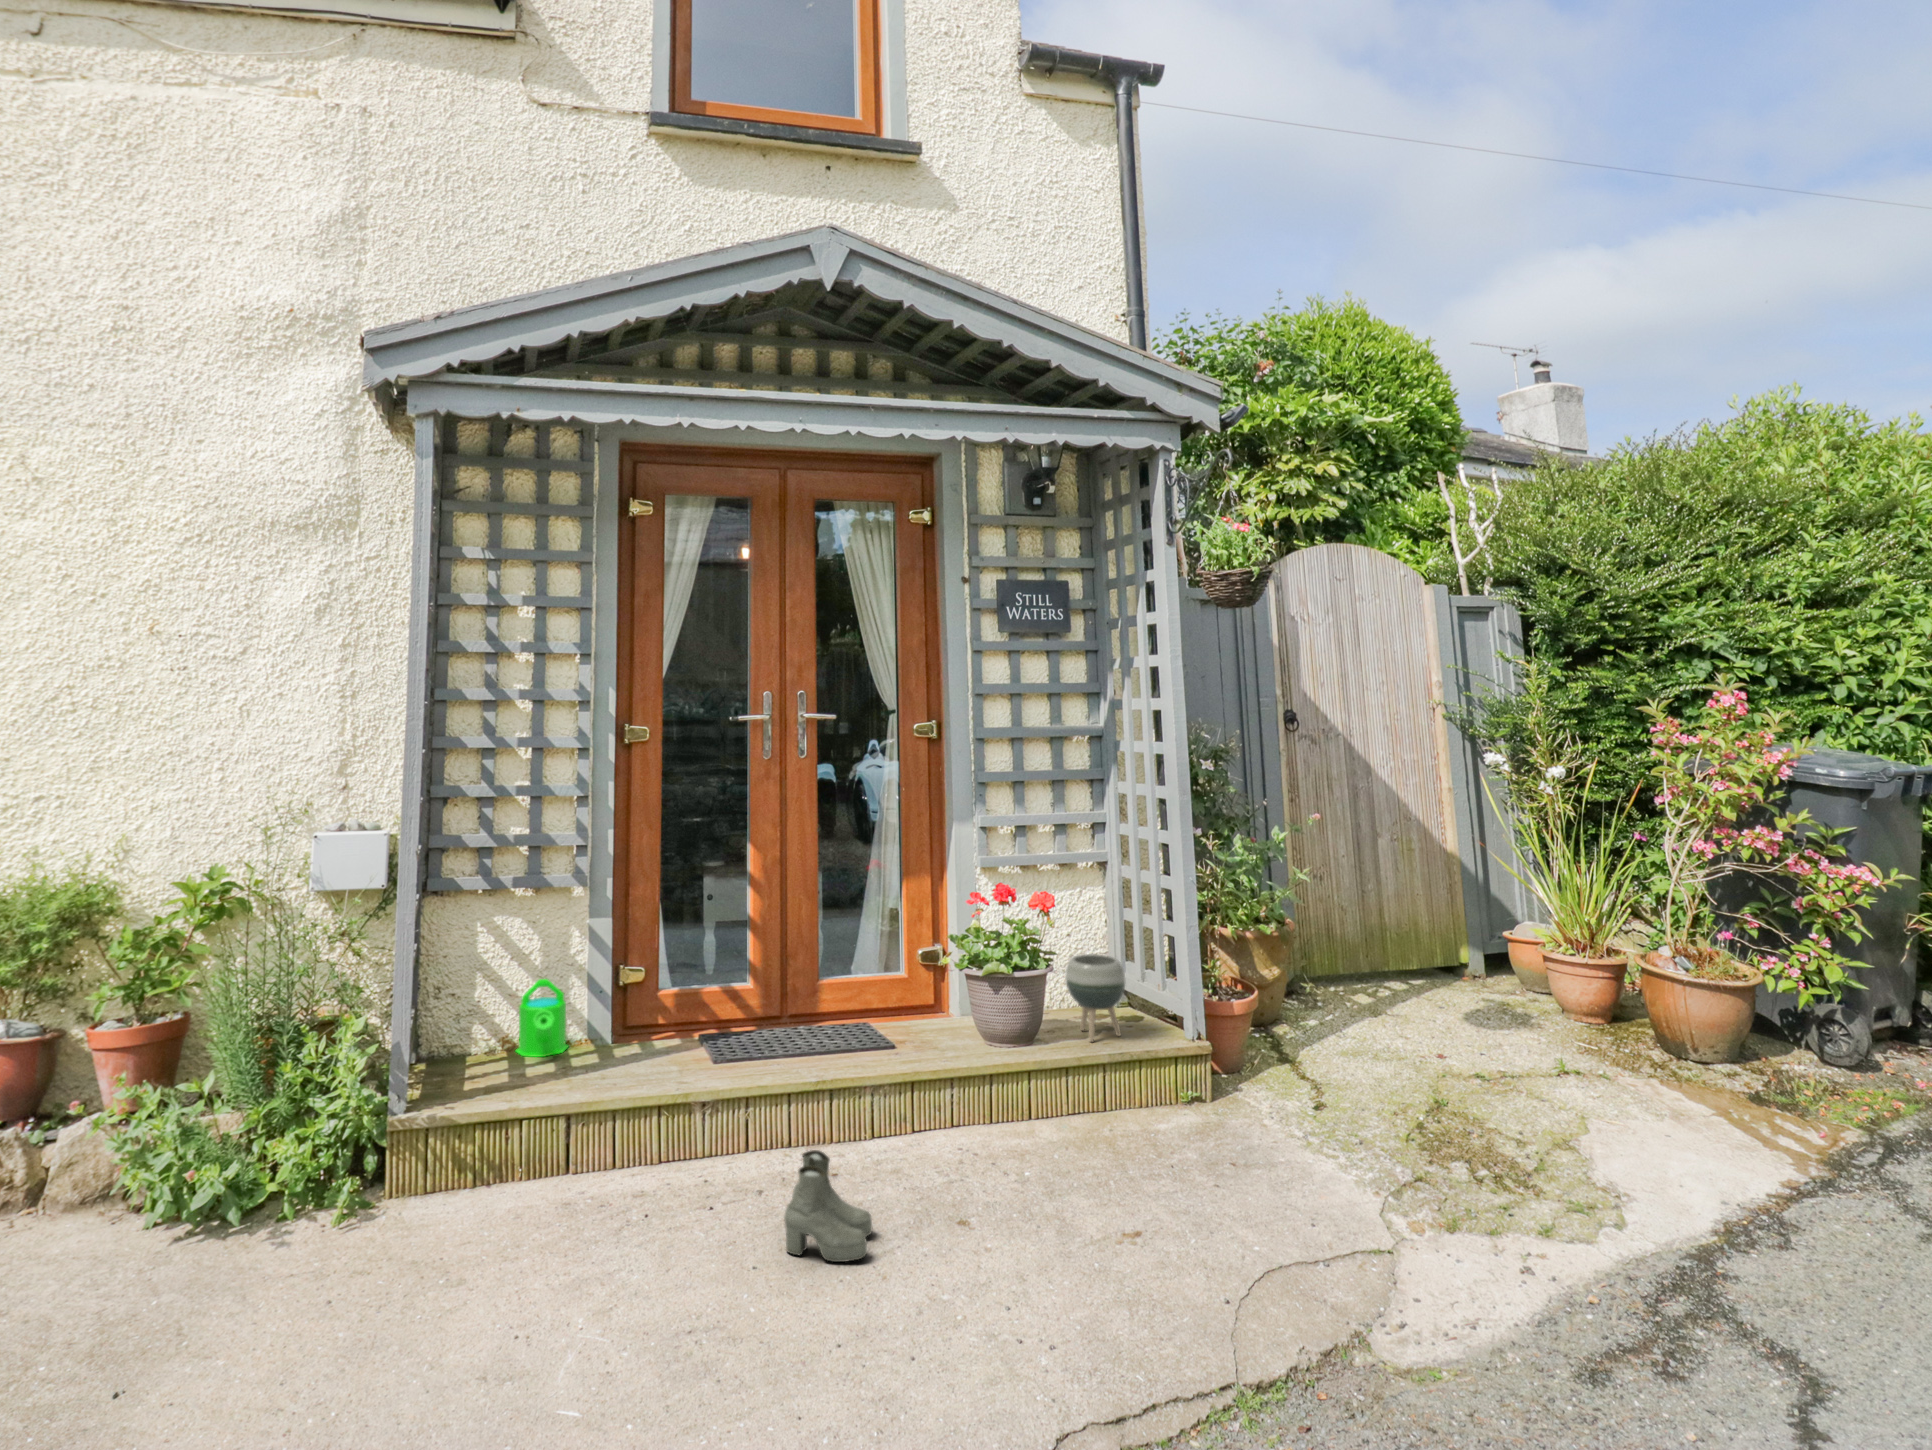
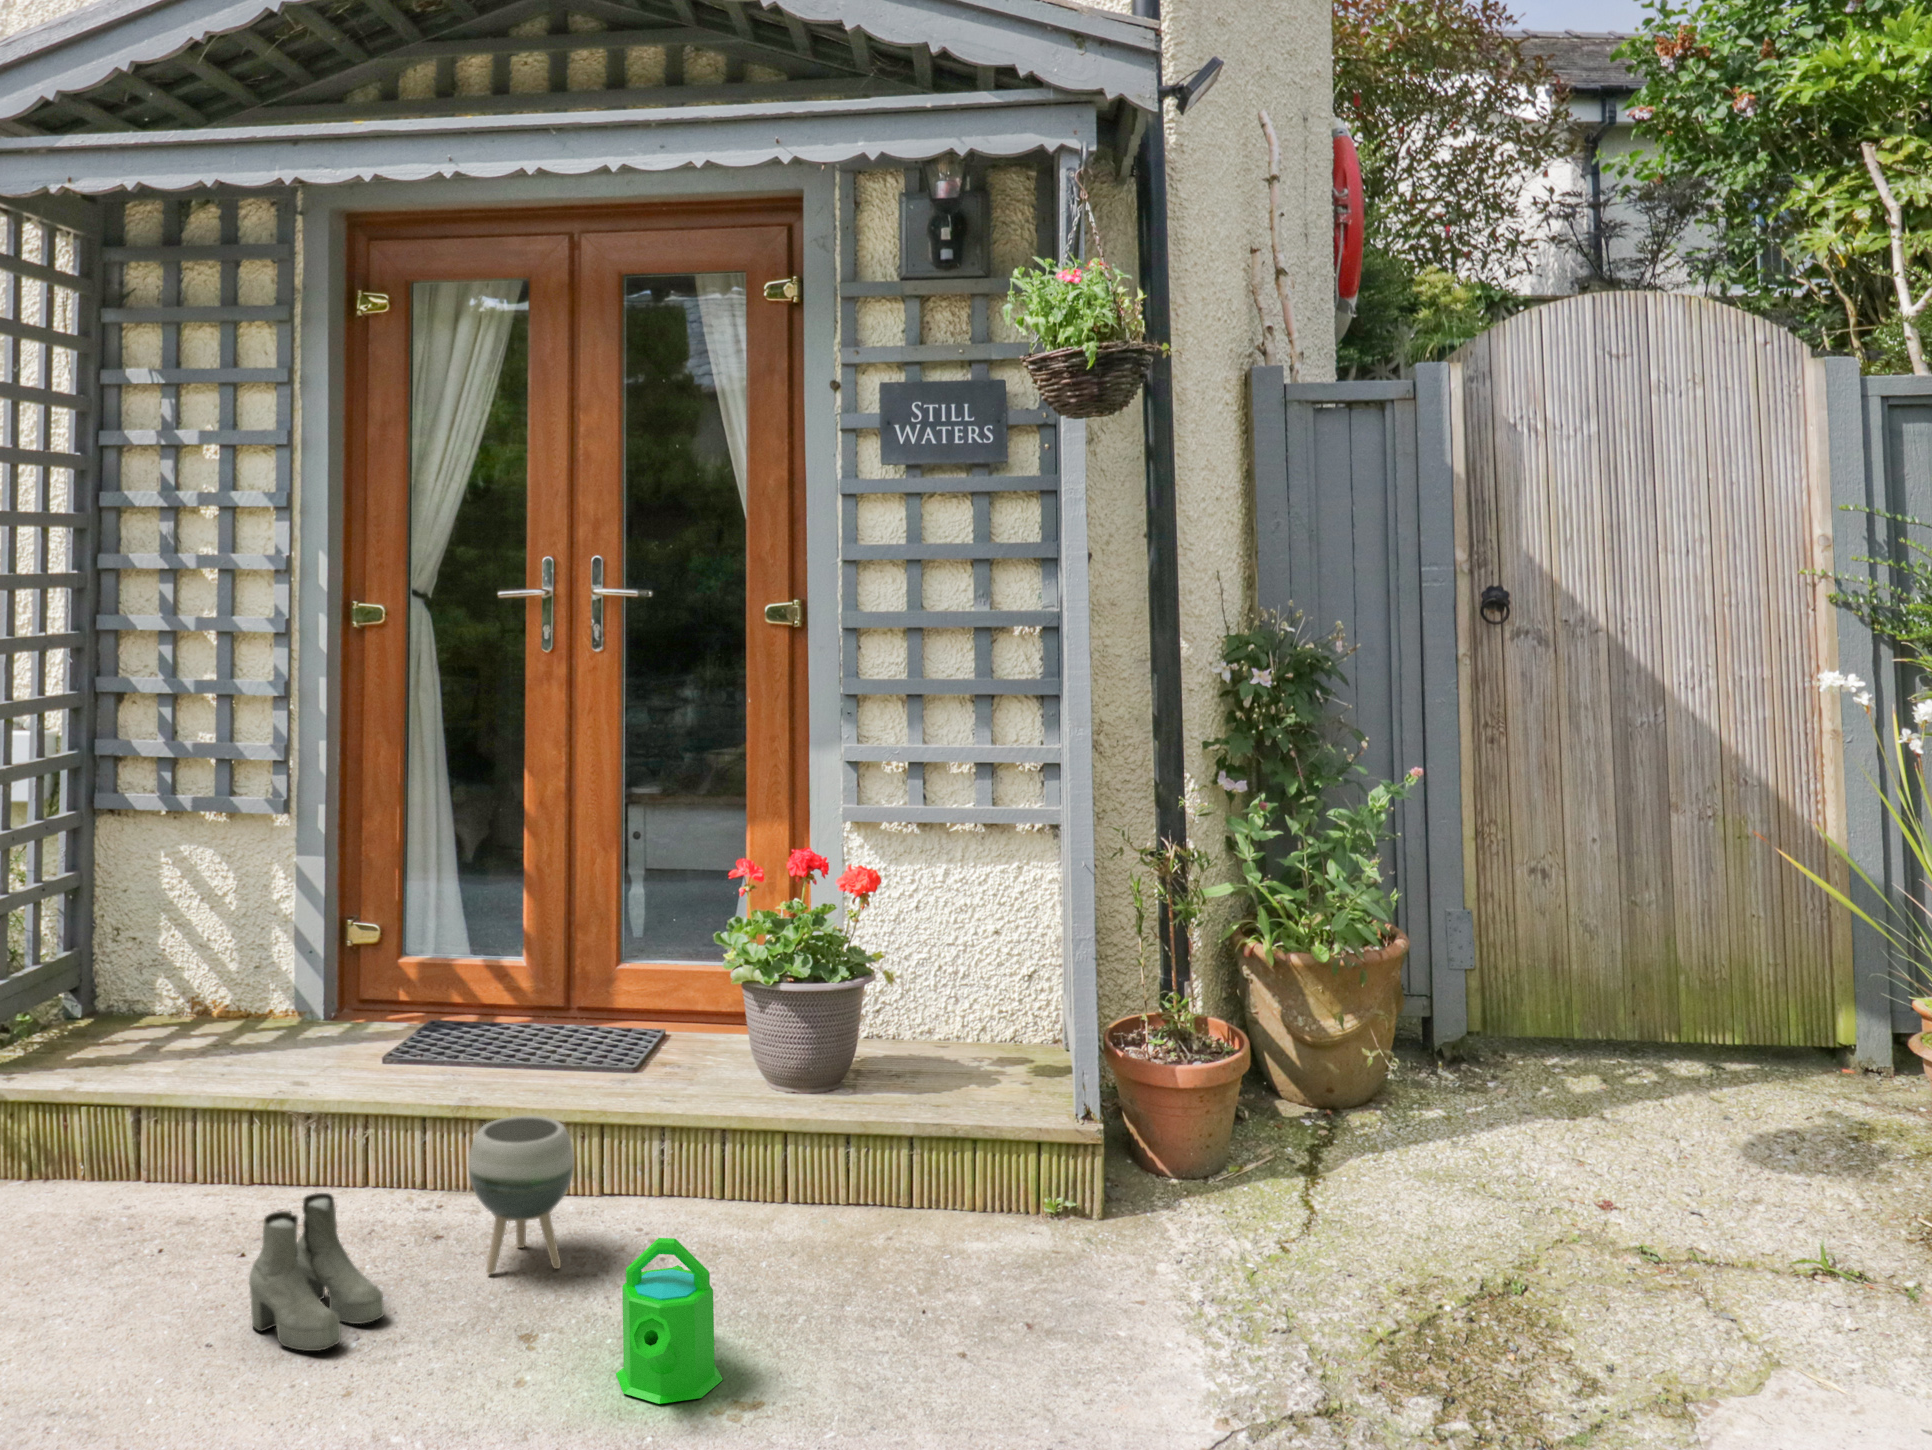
planter: present [1066,954,1126,1042] -> present [469,1116,574,1274]
watering can: present [516,979,568,1057] -> present [616,1238,723,1404]

